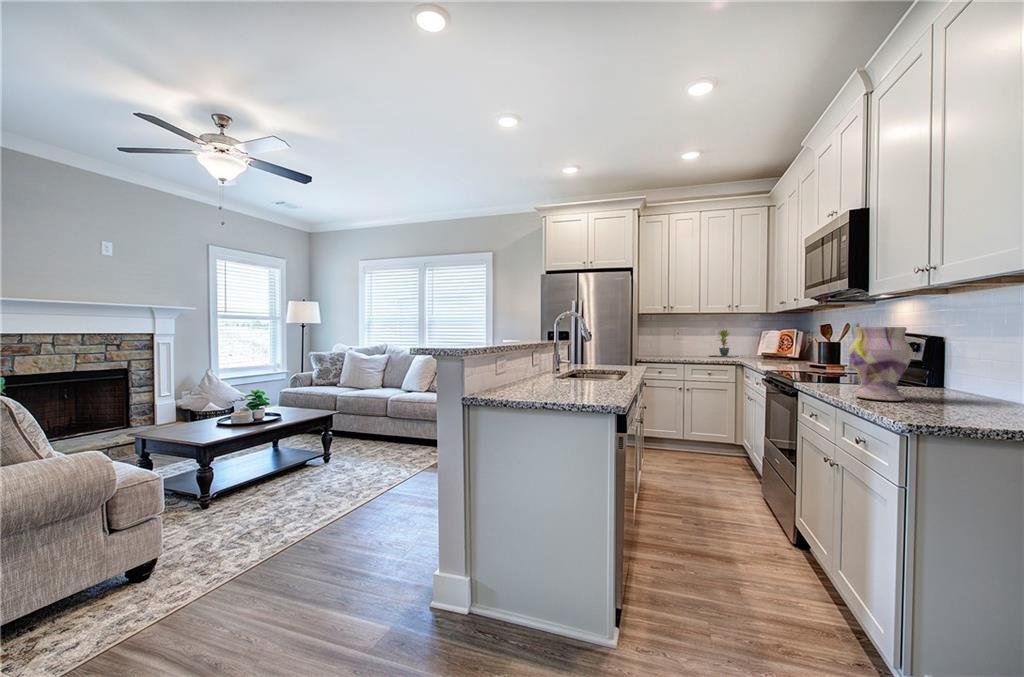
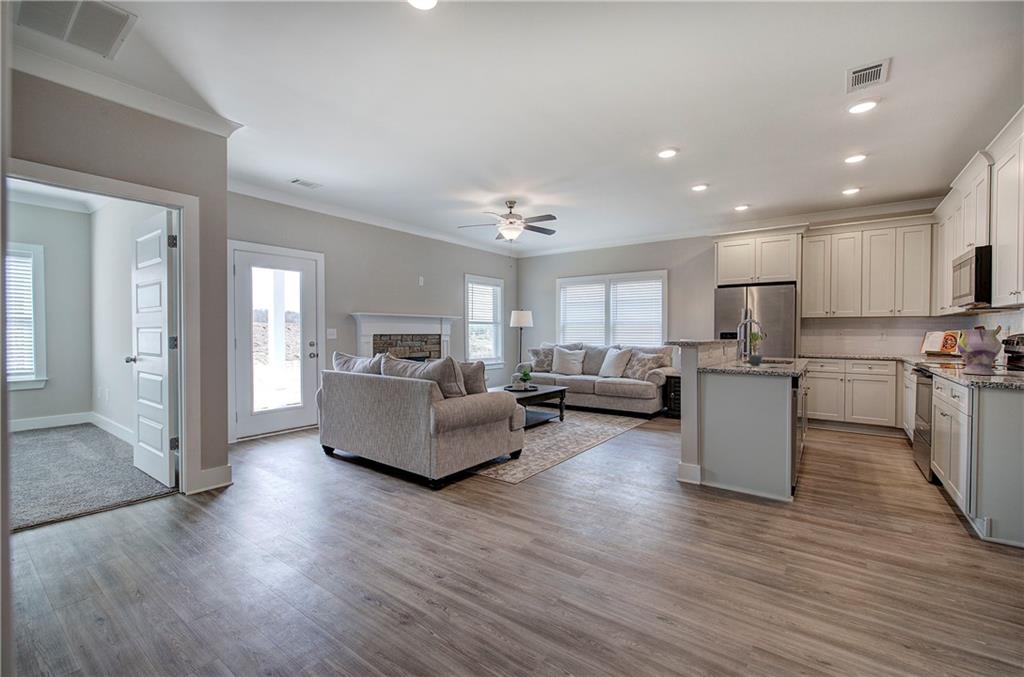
potted plant: present [712,330,735,357] -> present [737,332,772,368]

